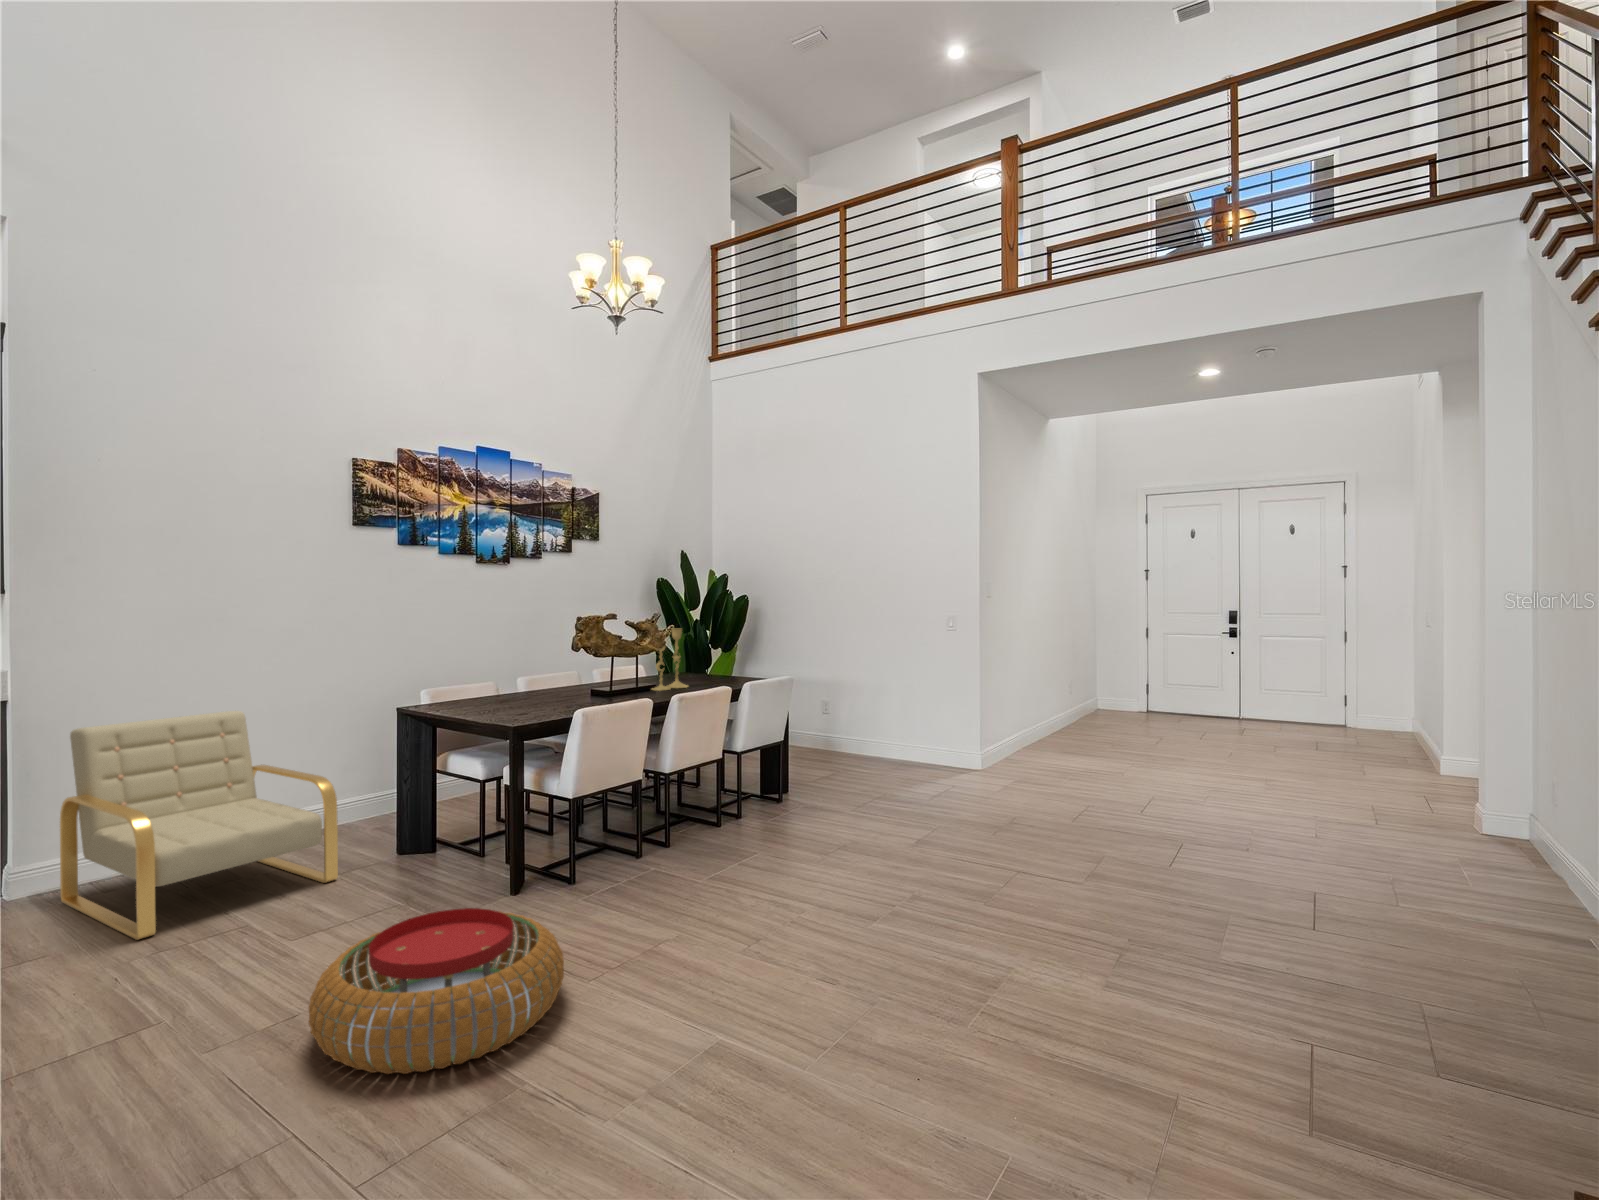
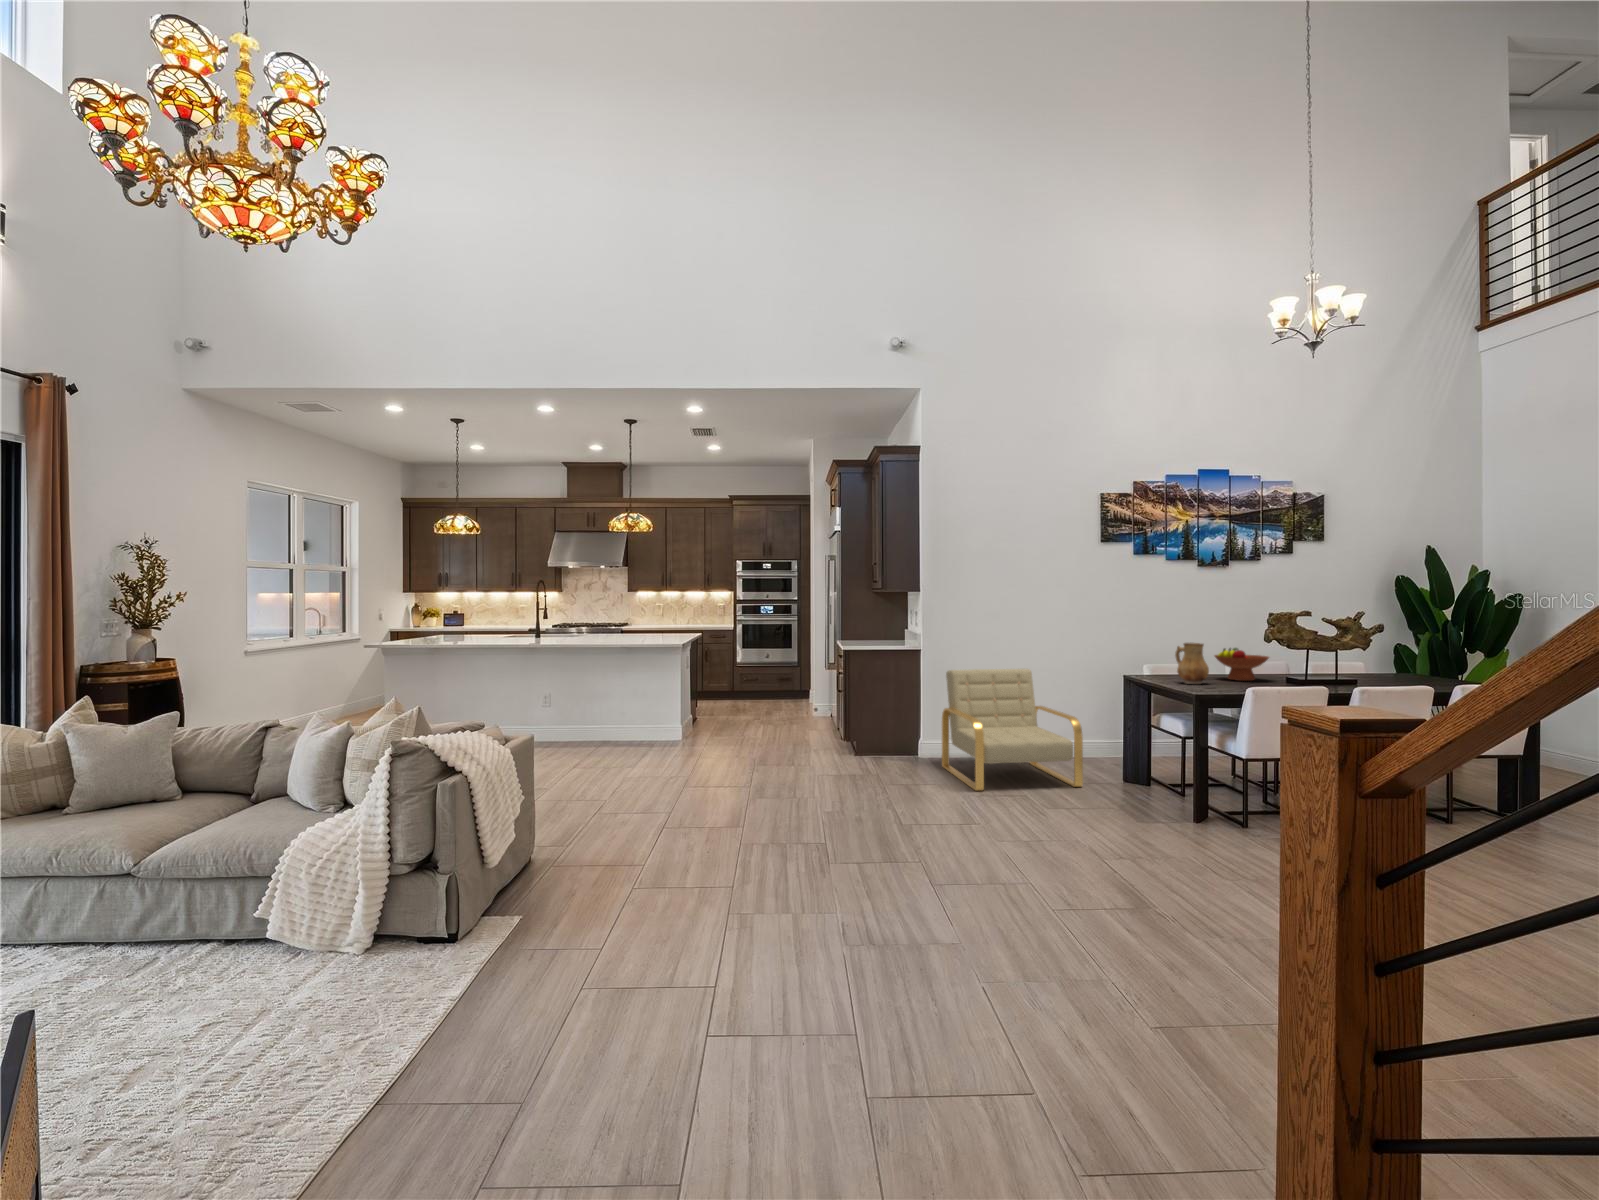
candlestick: present [653,629,688,691] -> none [1353,627,1399,684]
ceramic pitcher: none [471,657,514,711] -> present [1175,643,1209,684]
fruit bowl: none [512,660,575,700] -> present [1215,648,1269,681]
pouf: present [309,908,564,1074] -> none [1052,802,1210,887]

